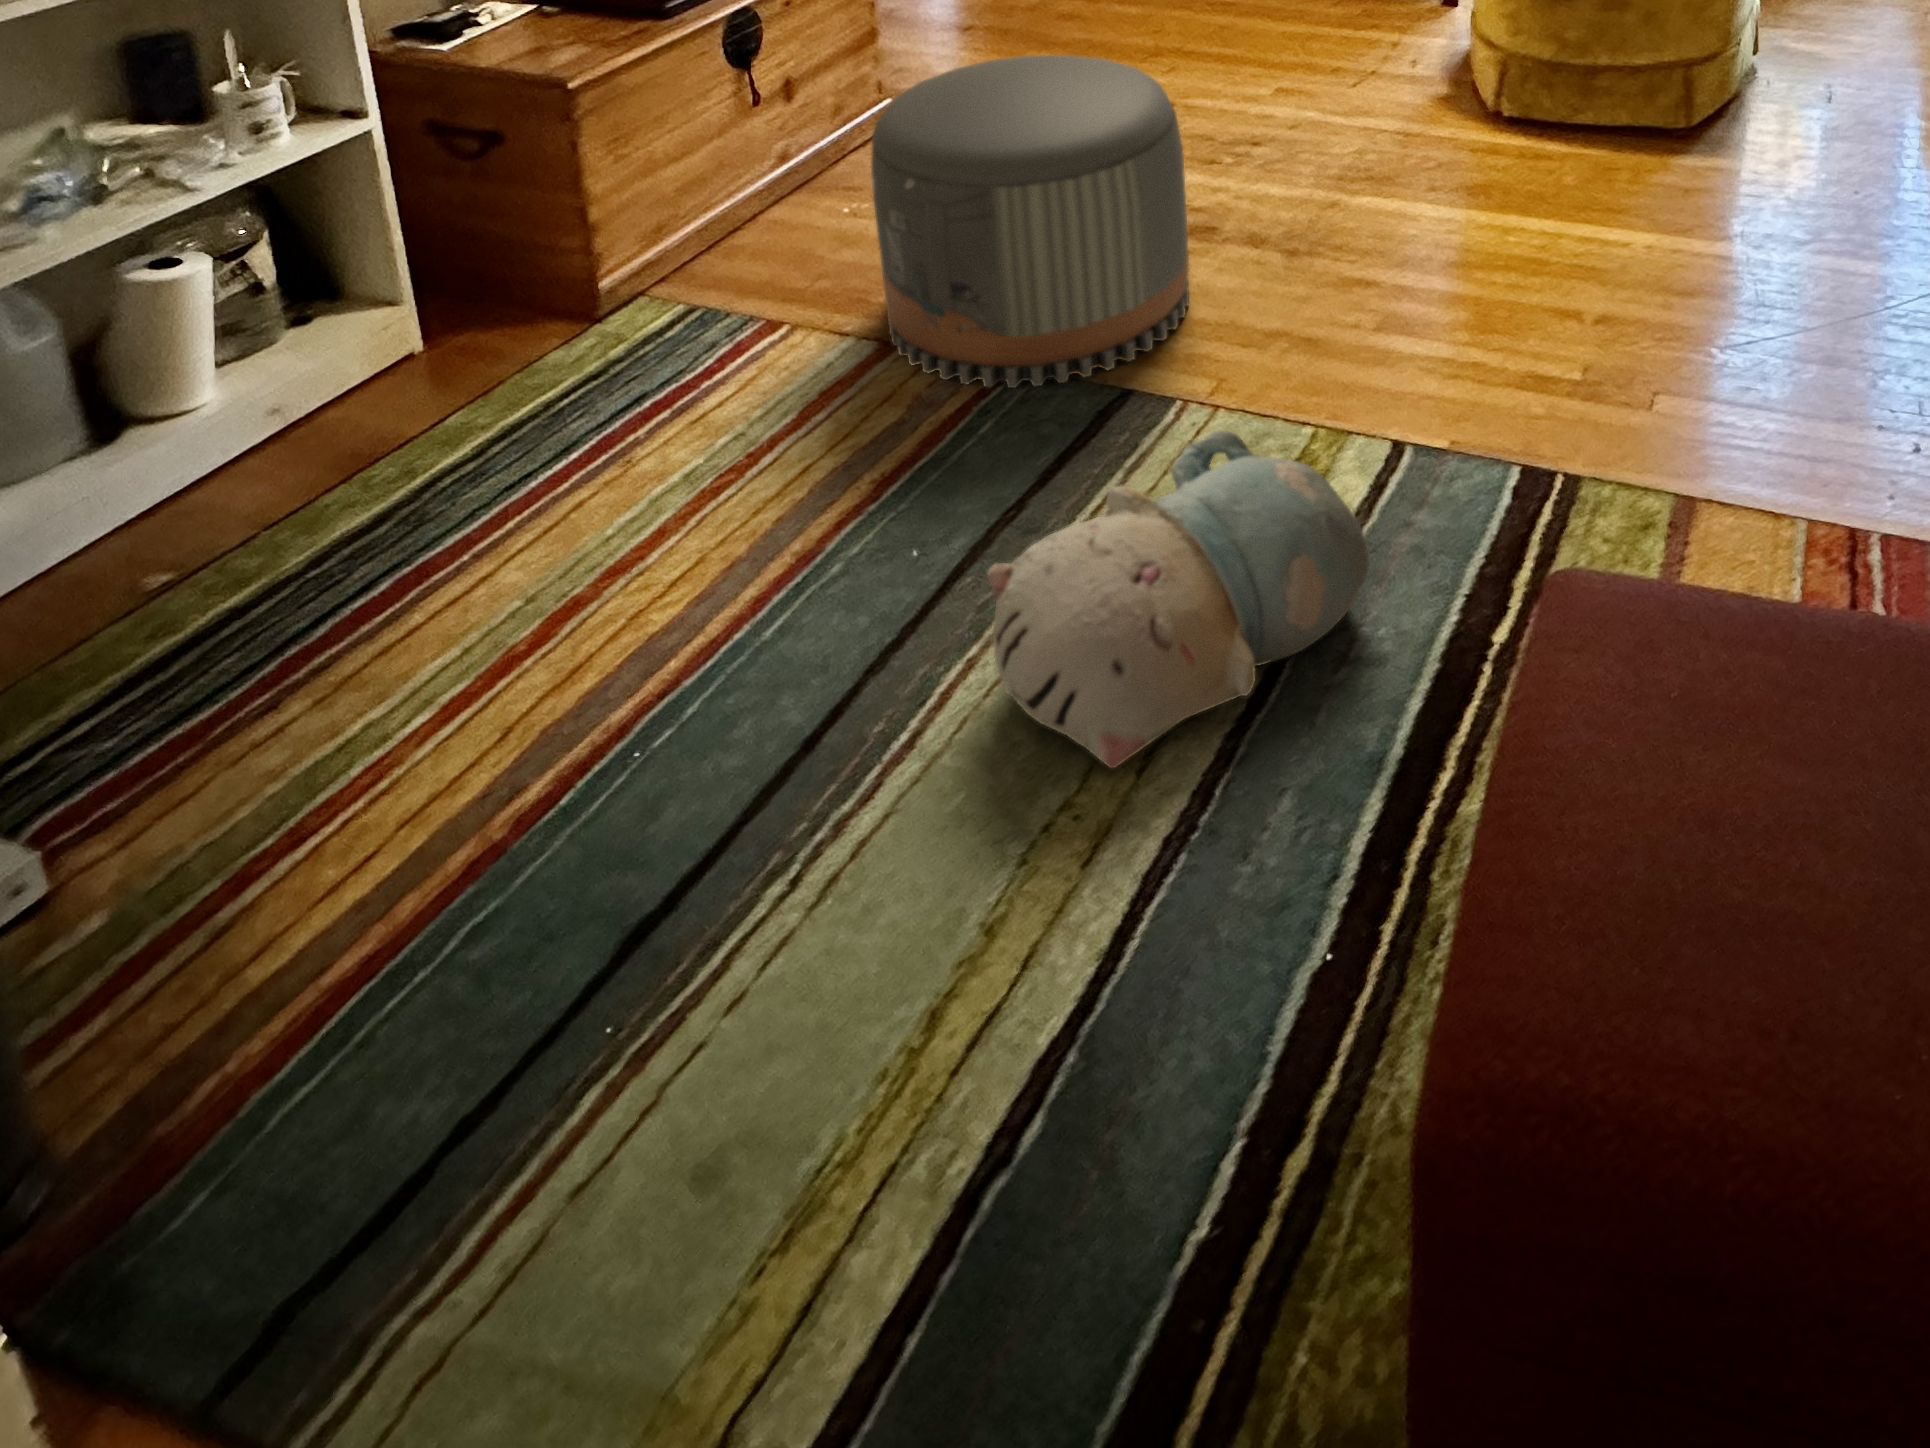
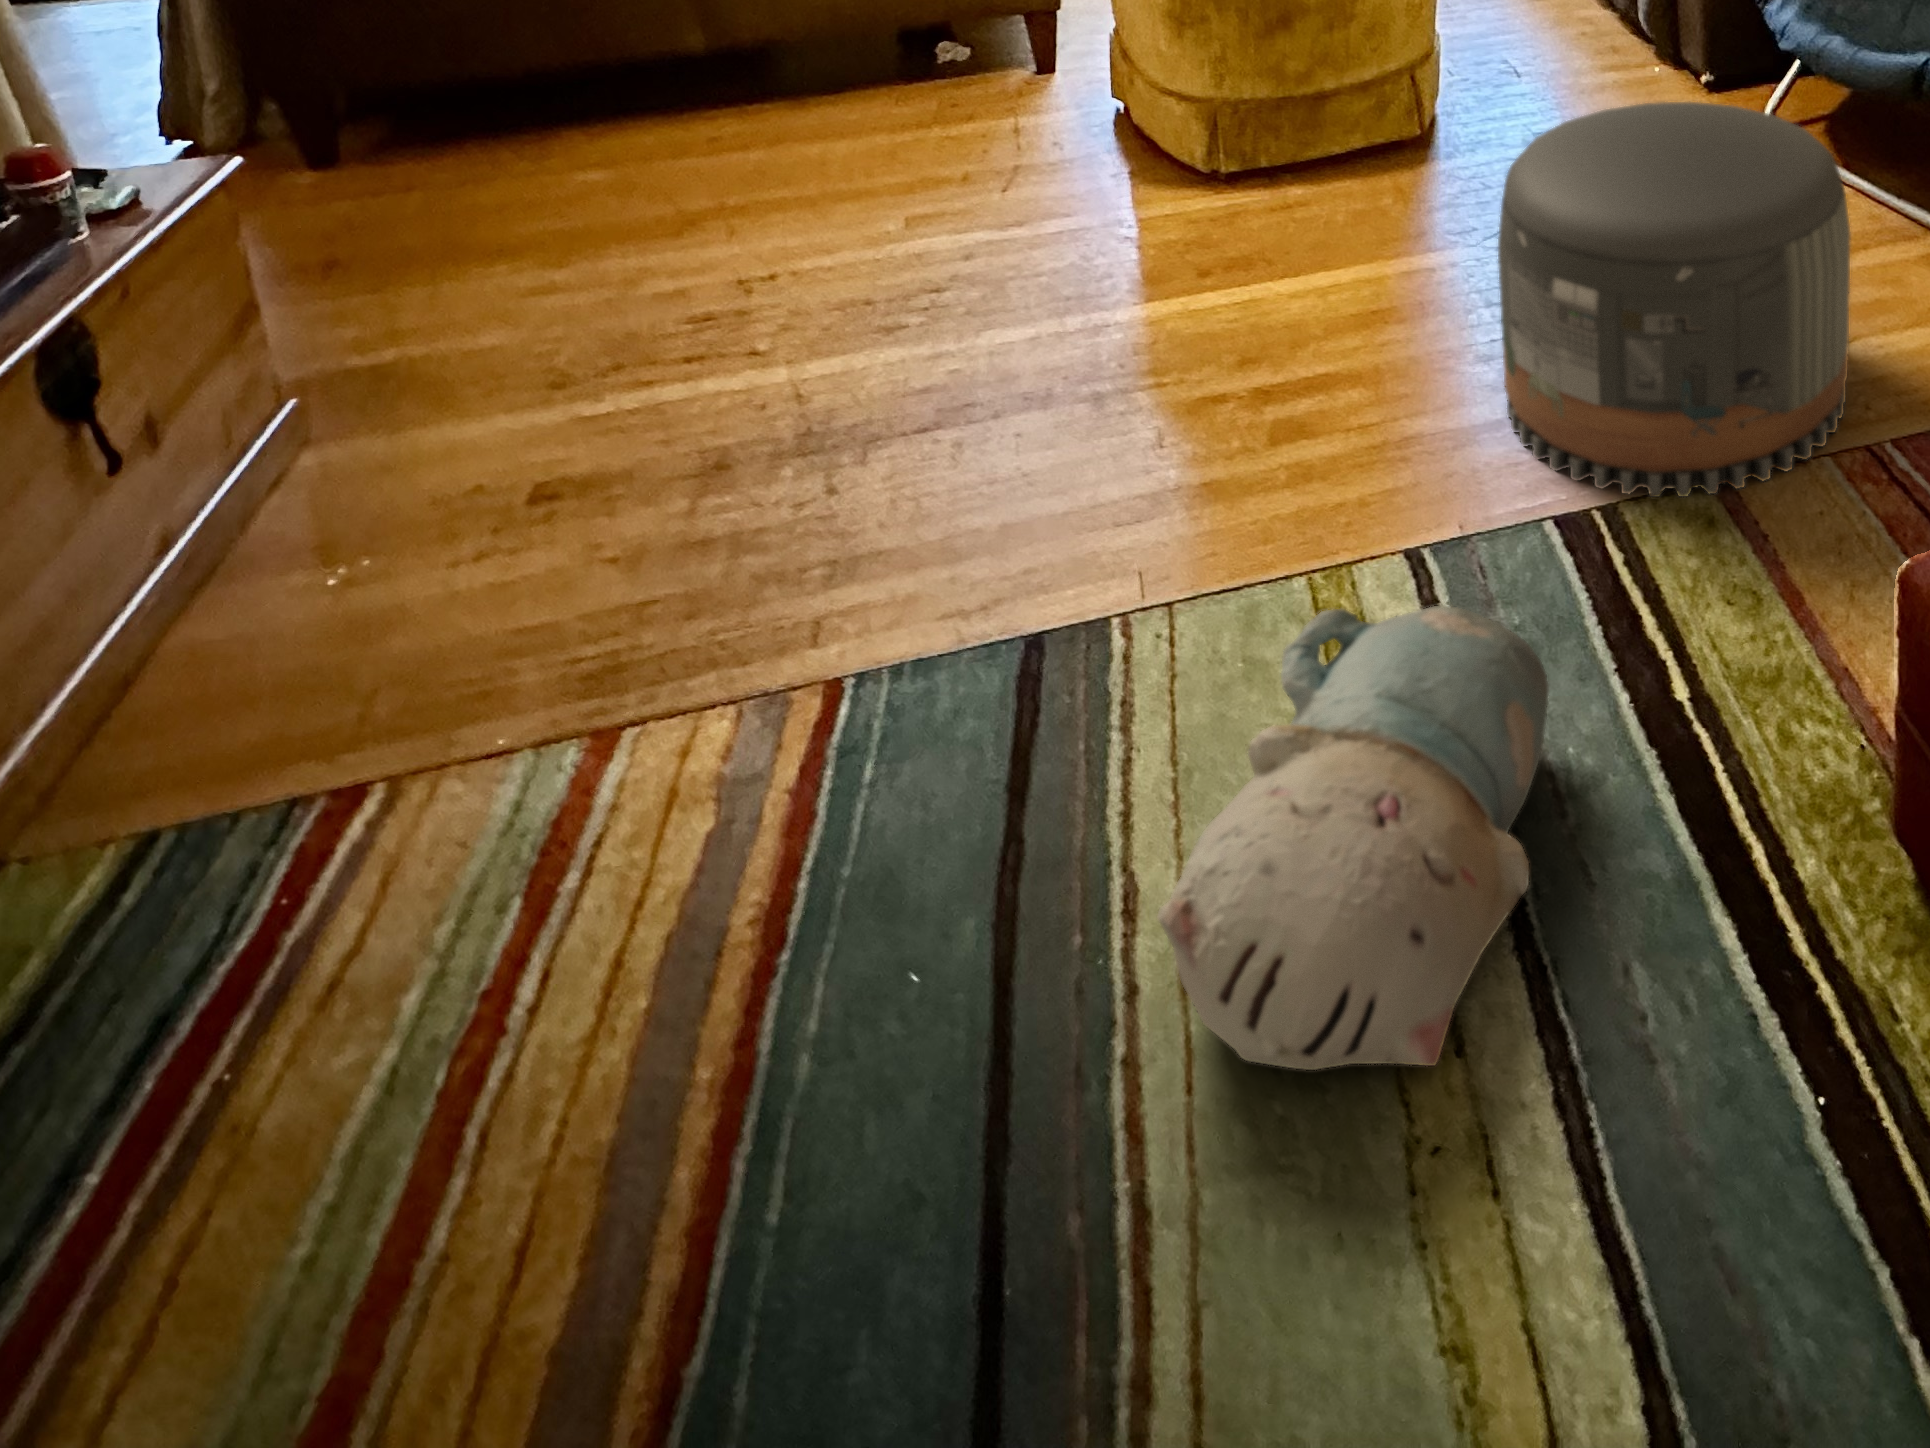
pouf: present [871,55,1190,388] -> present [1498,102,1850,497]

